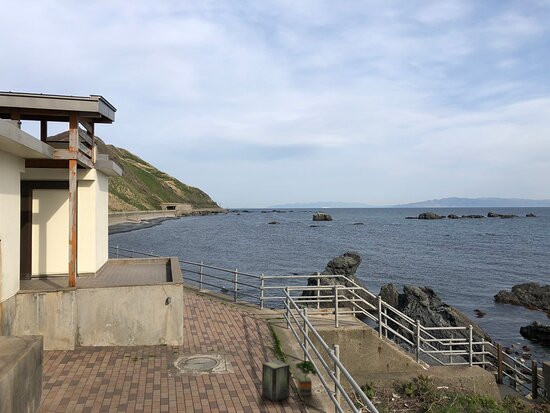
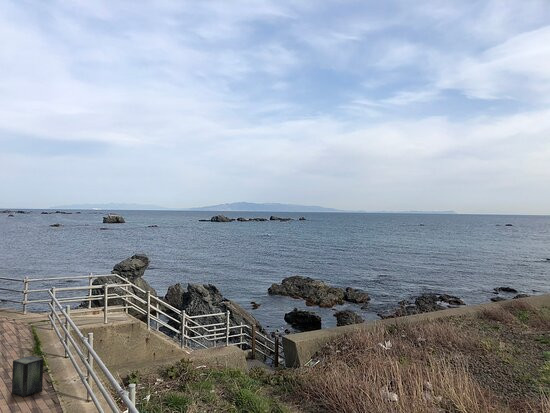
potted tree: present [296,361,316,395] -> none [50,353,73,388]

